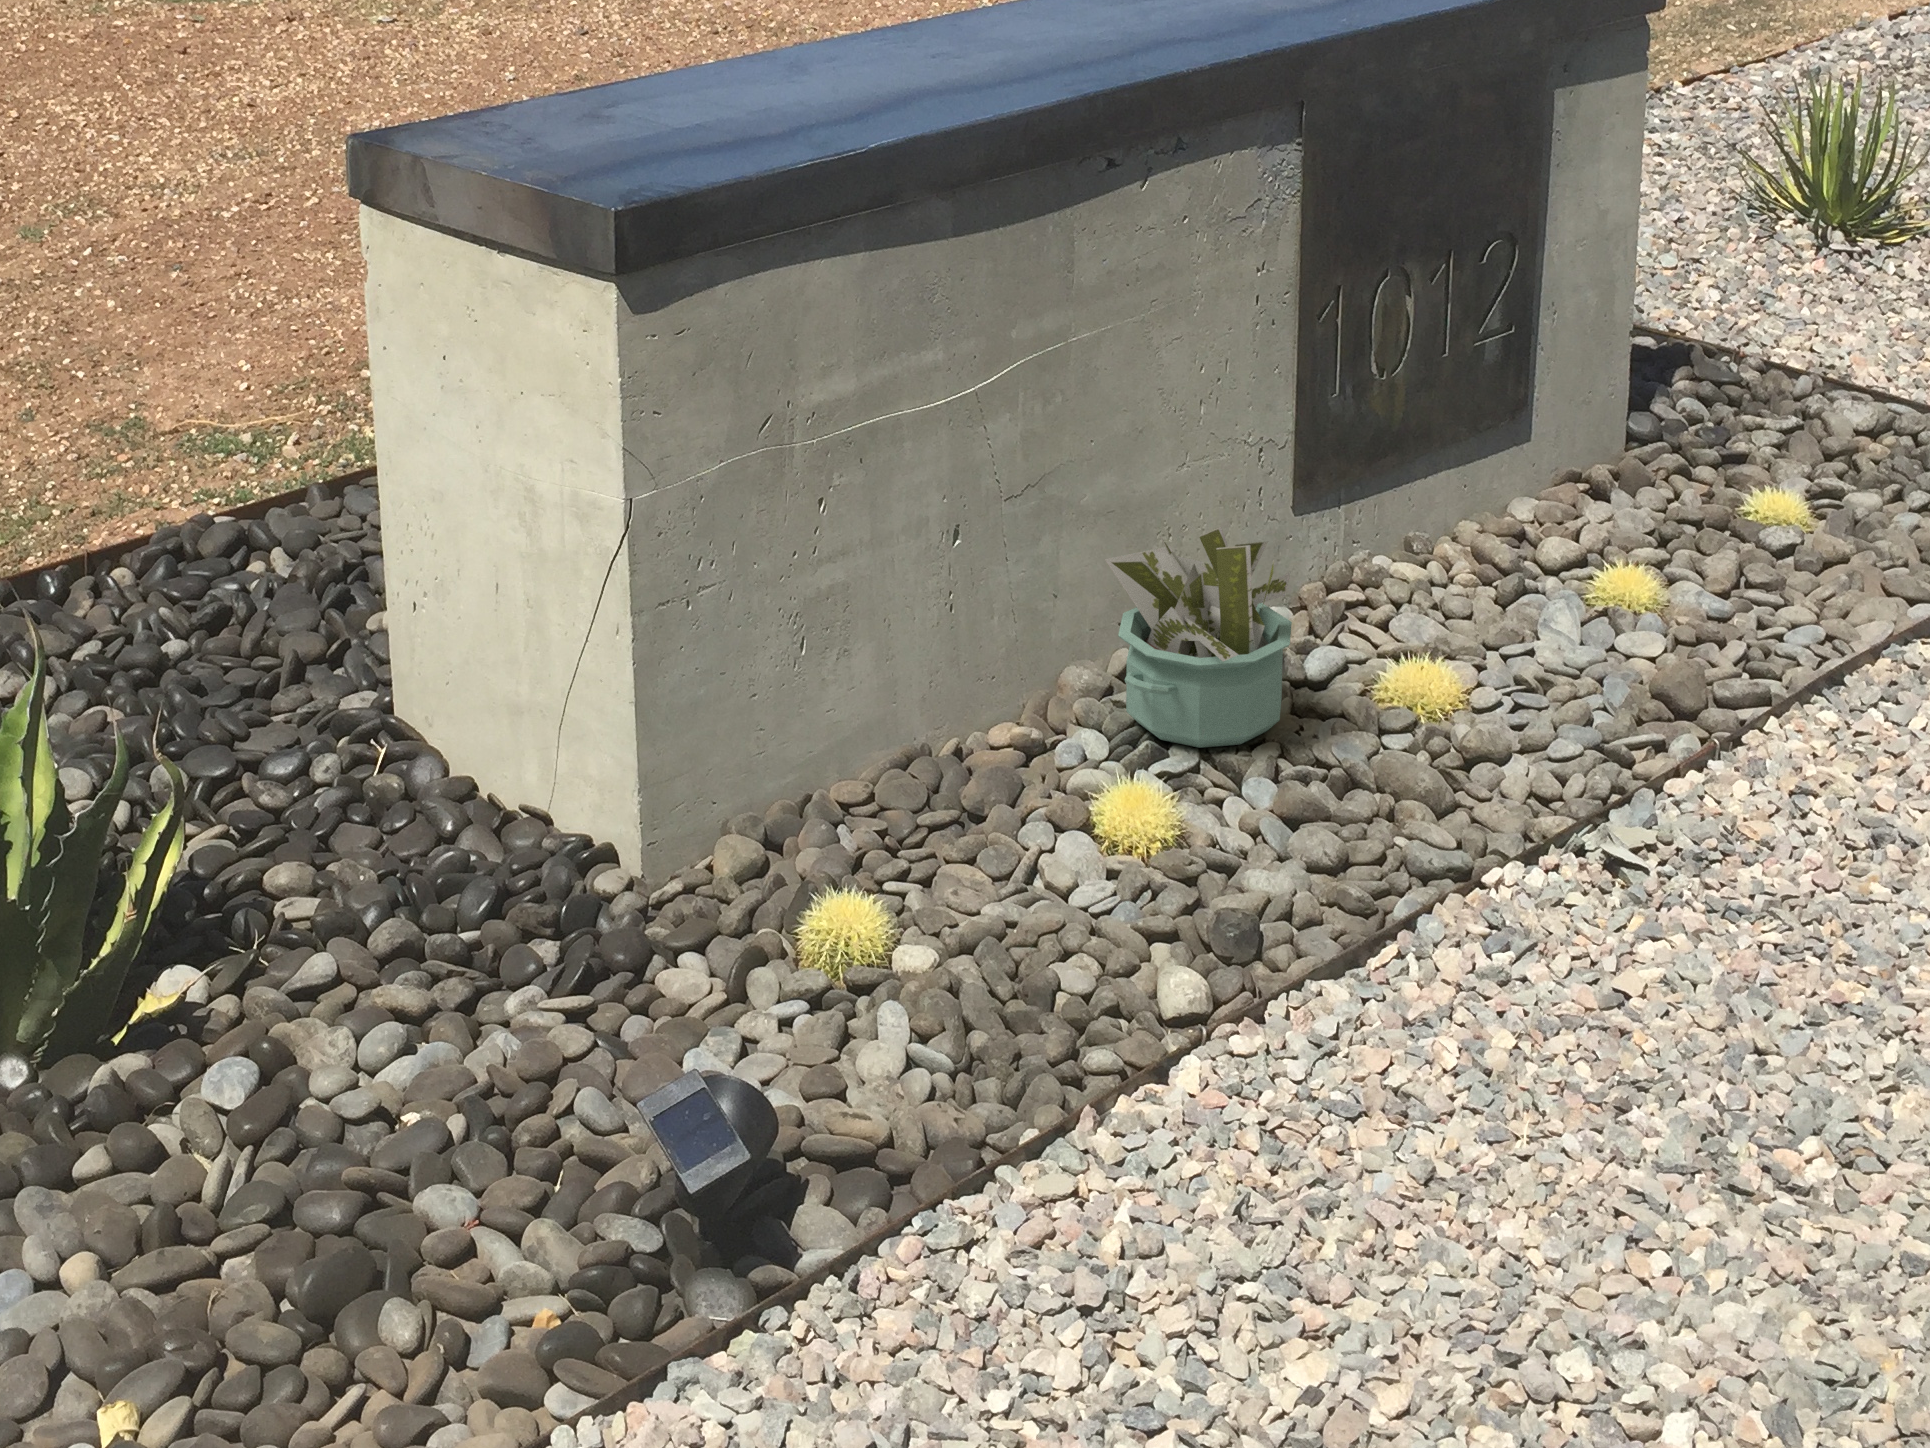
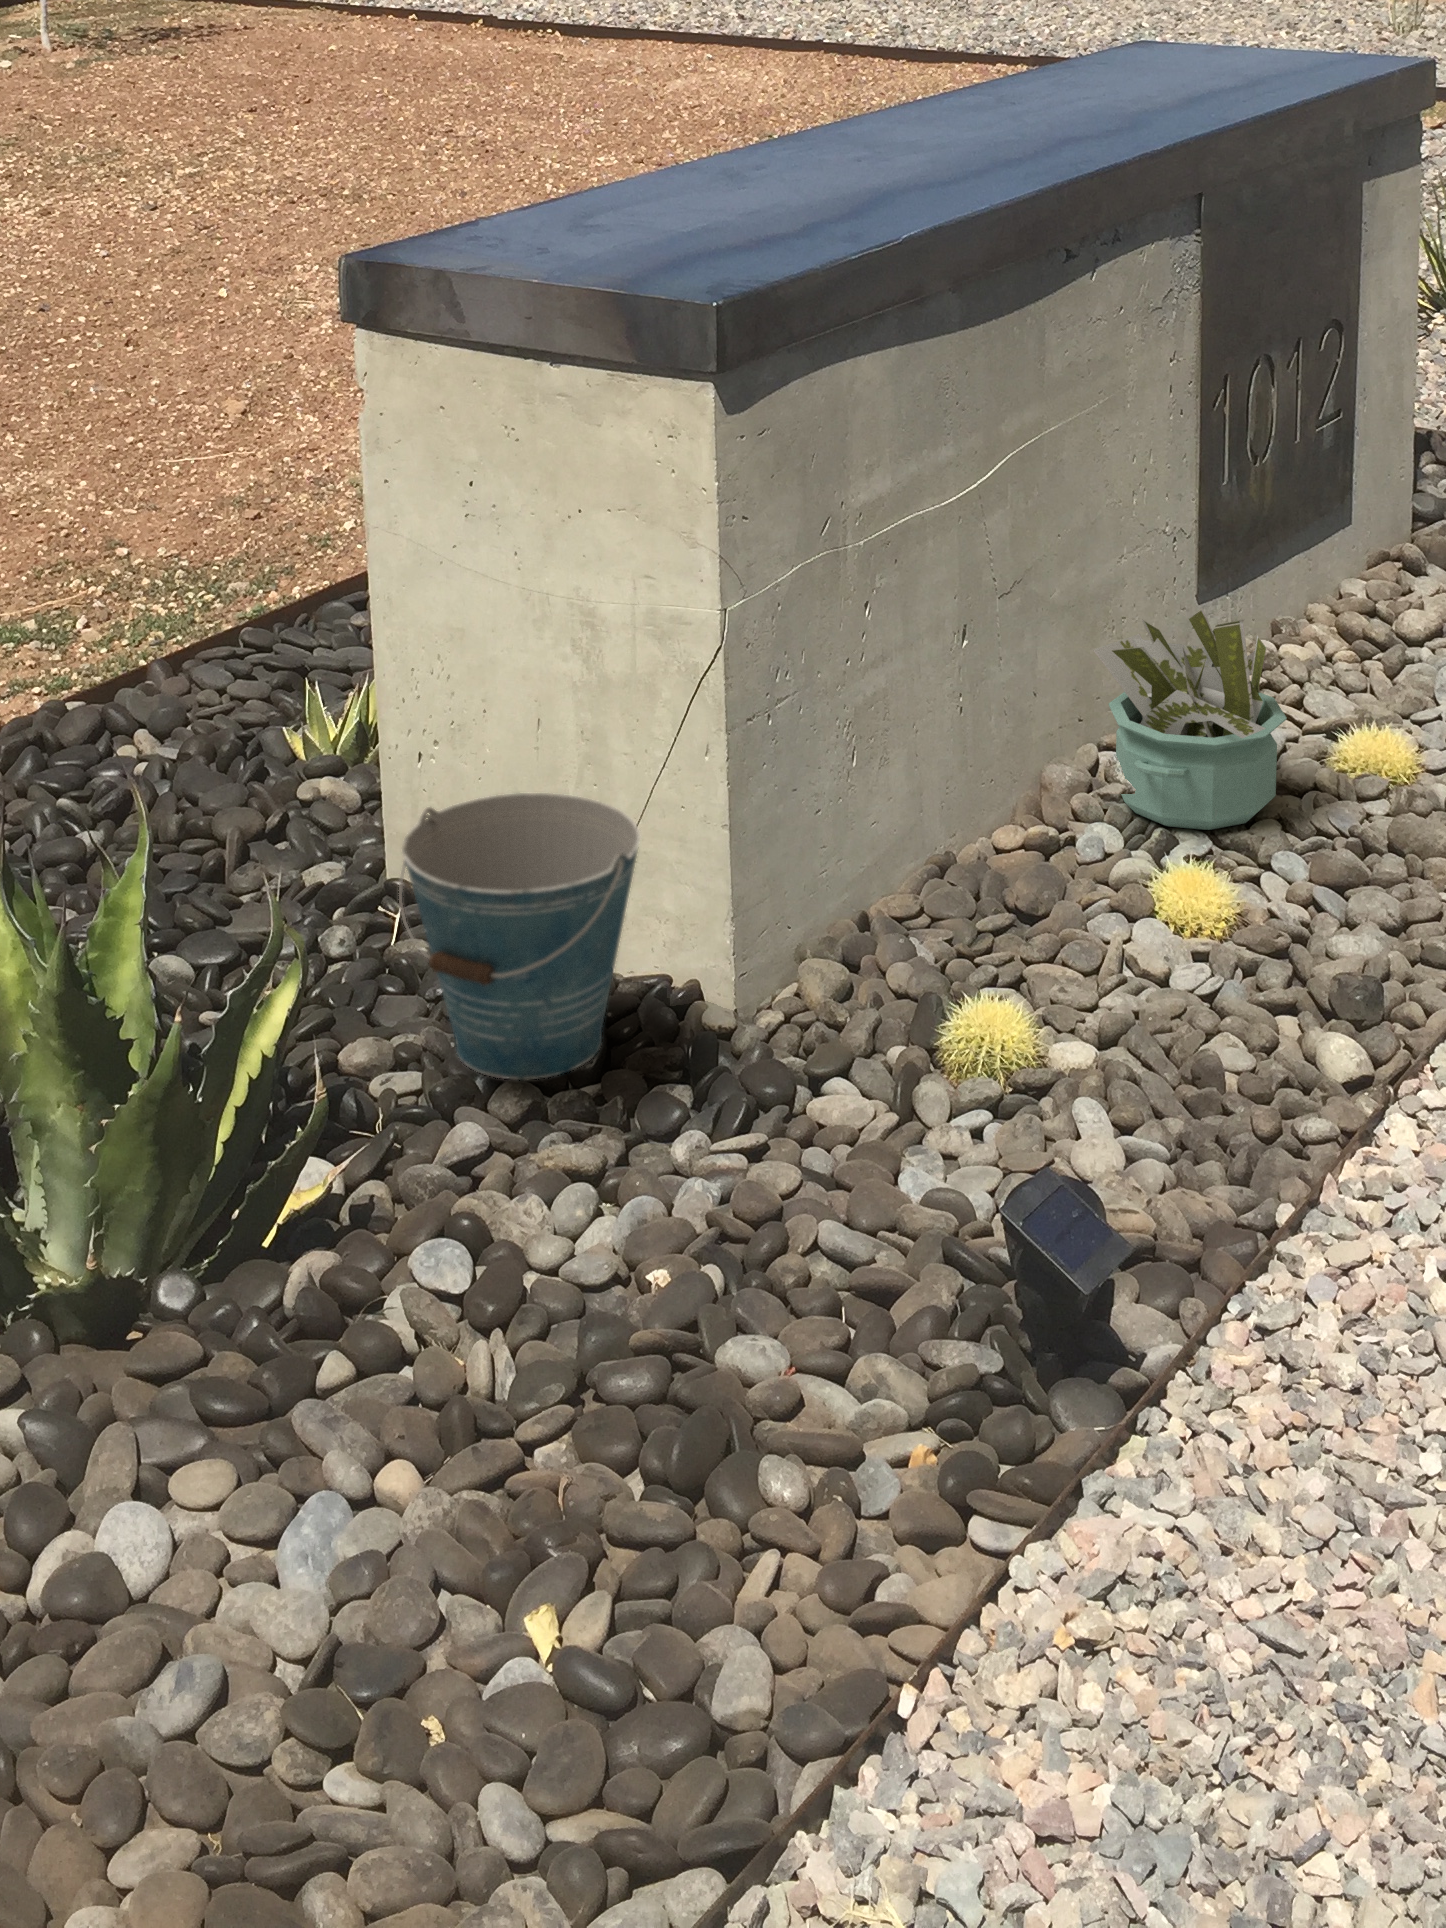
bucket: none [313,654,536,920] -> present [399,793,640,1080]

